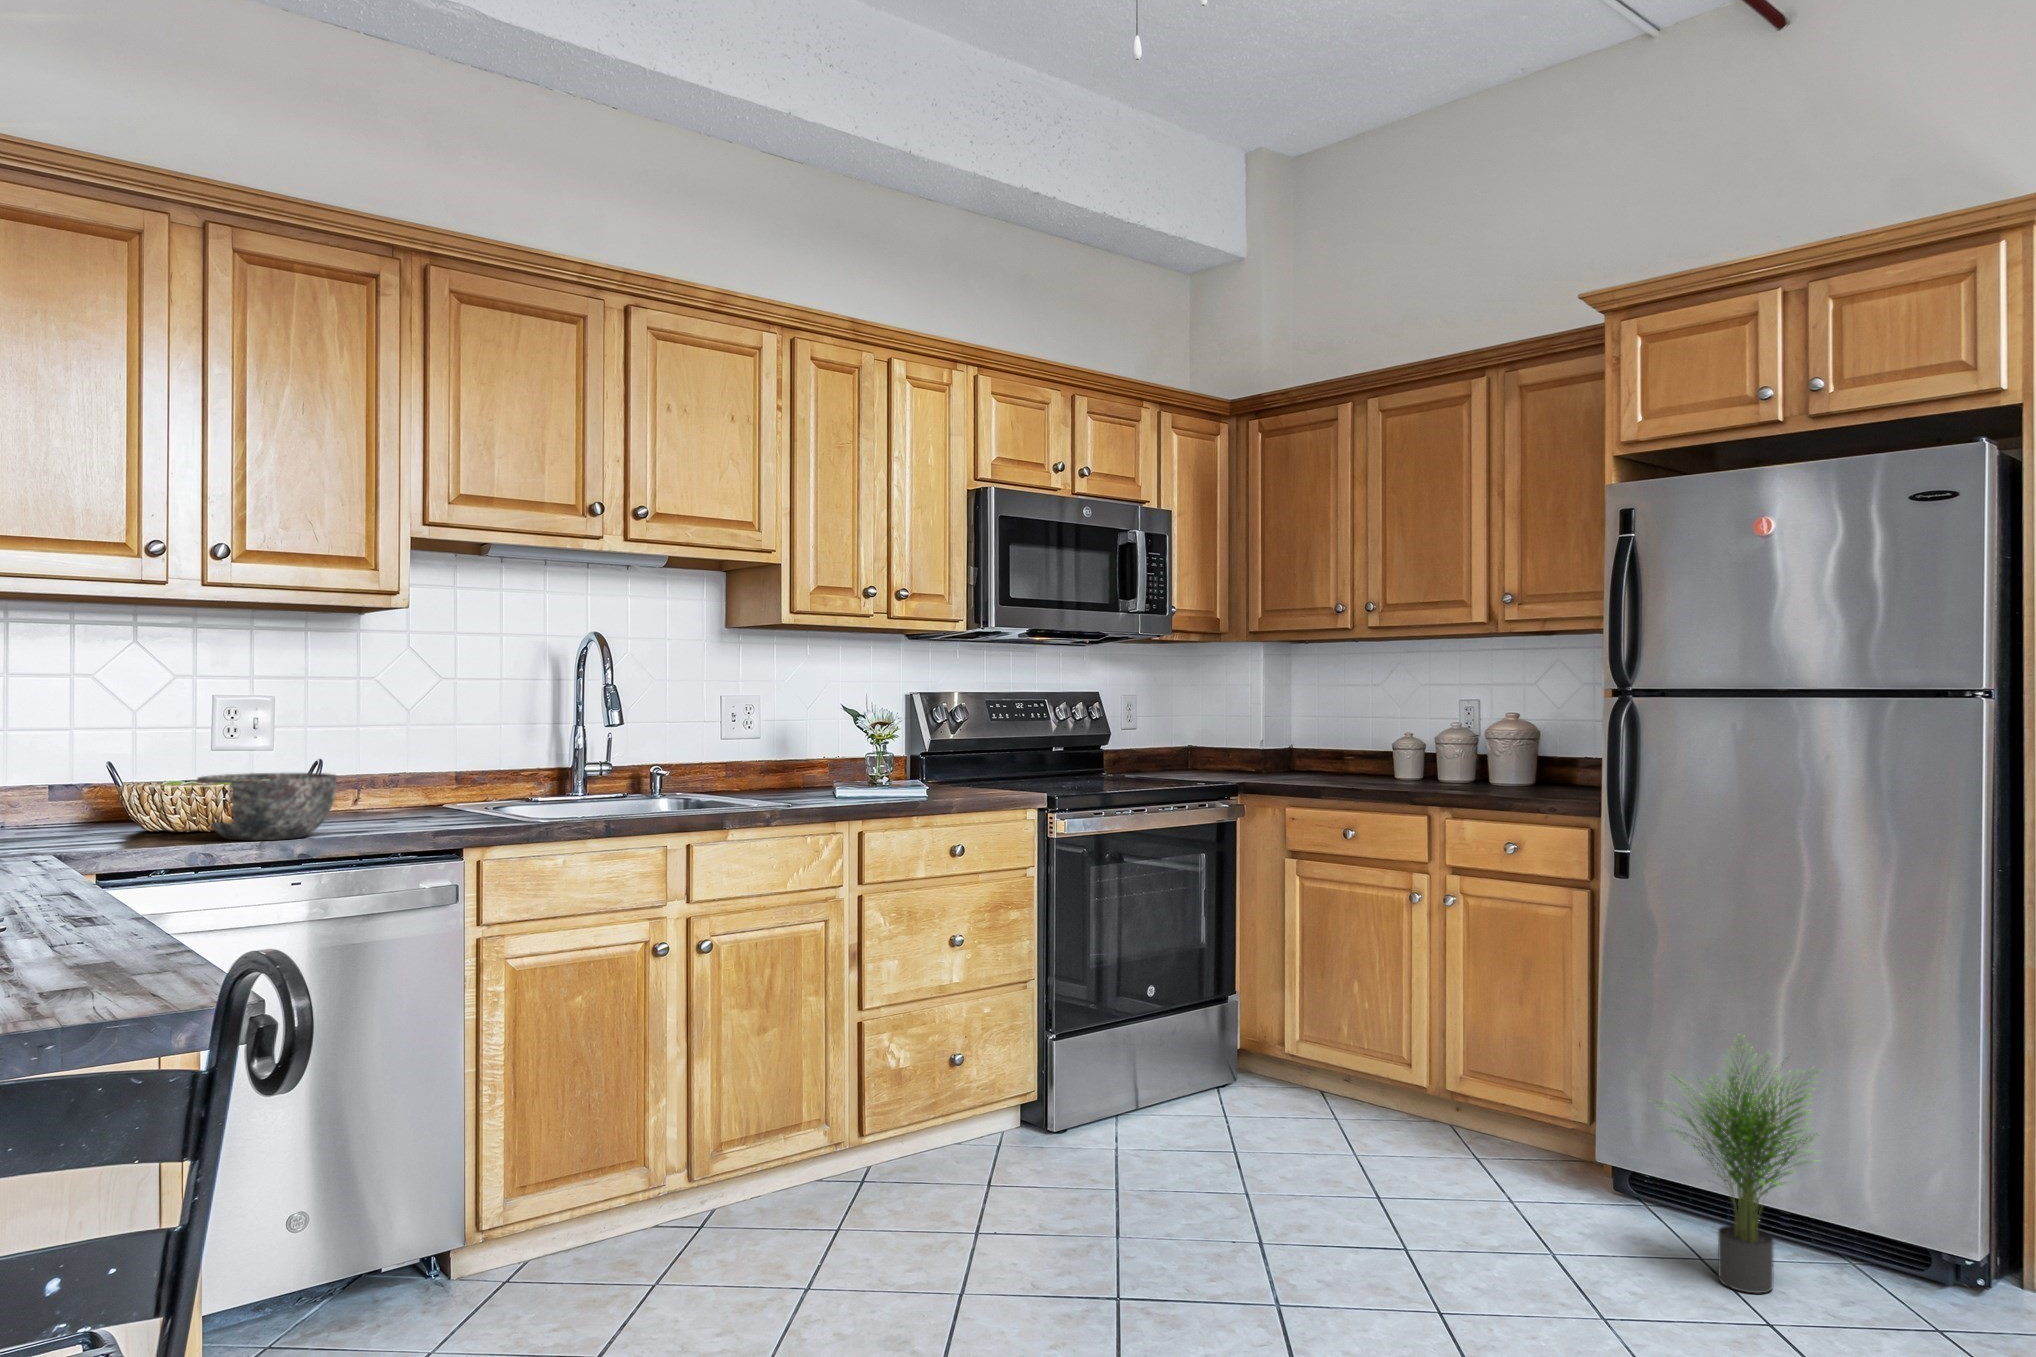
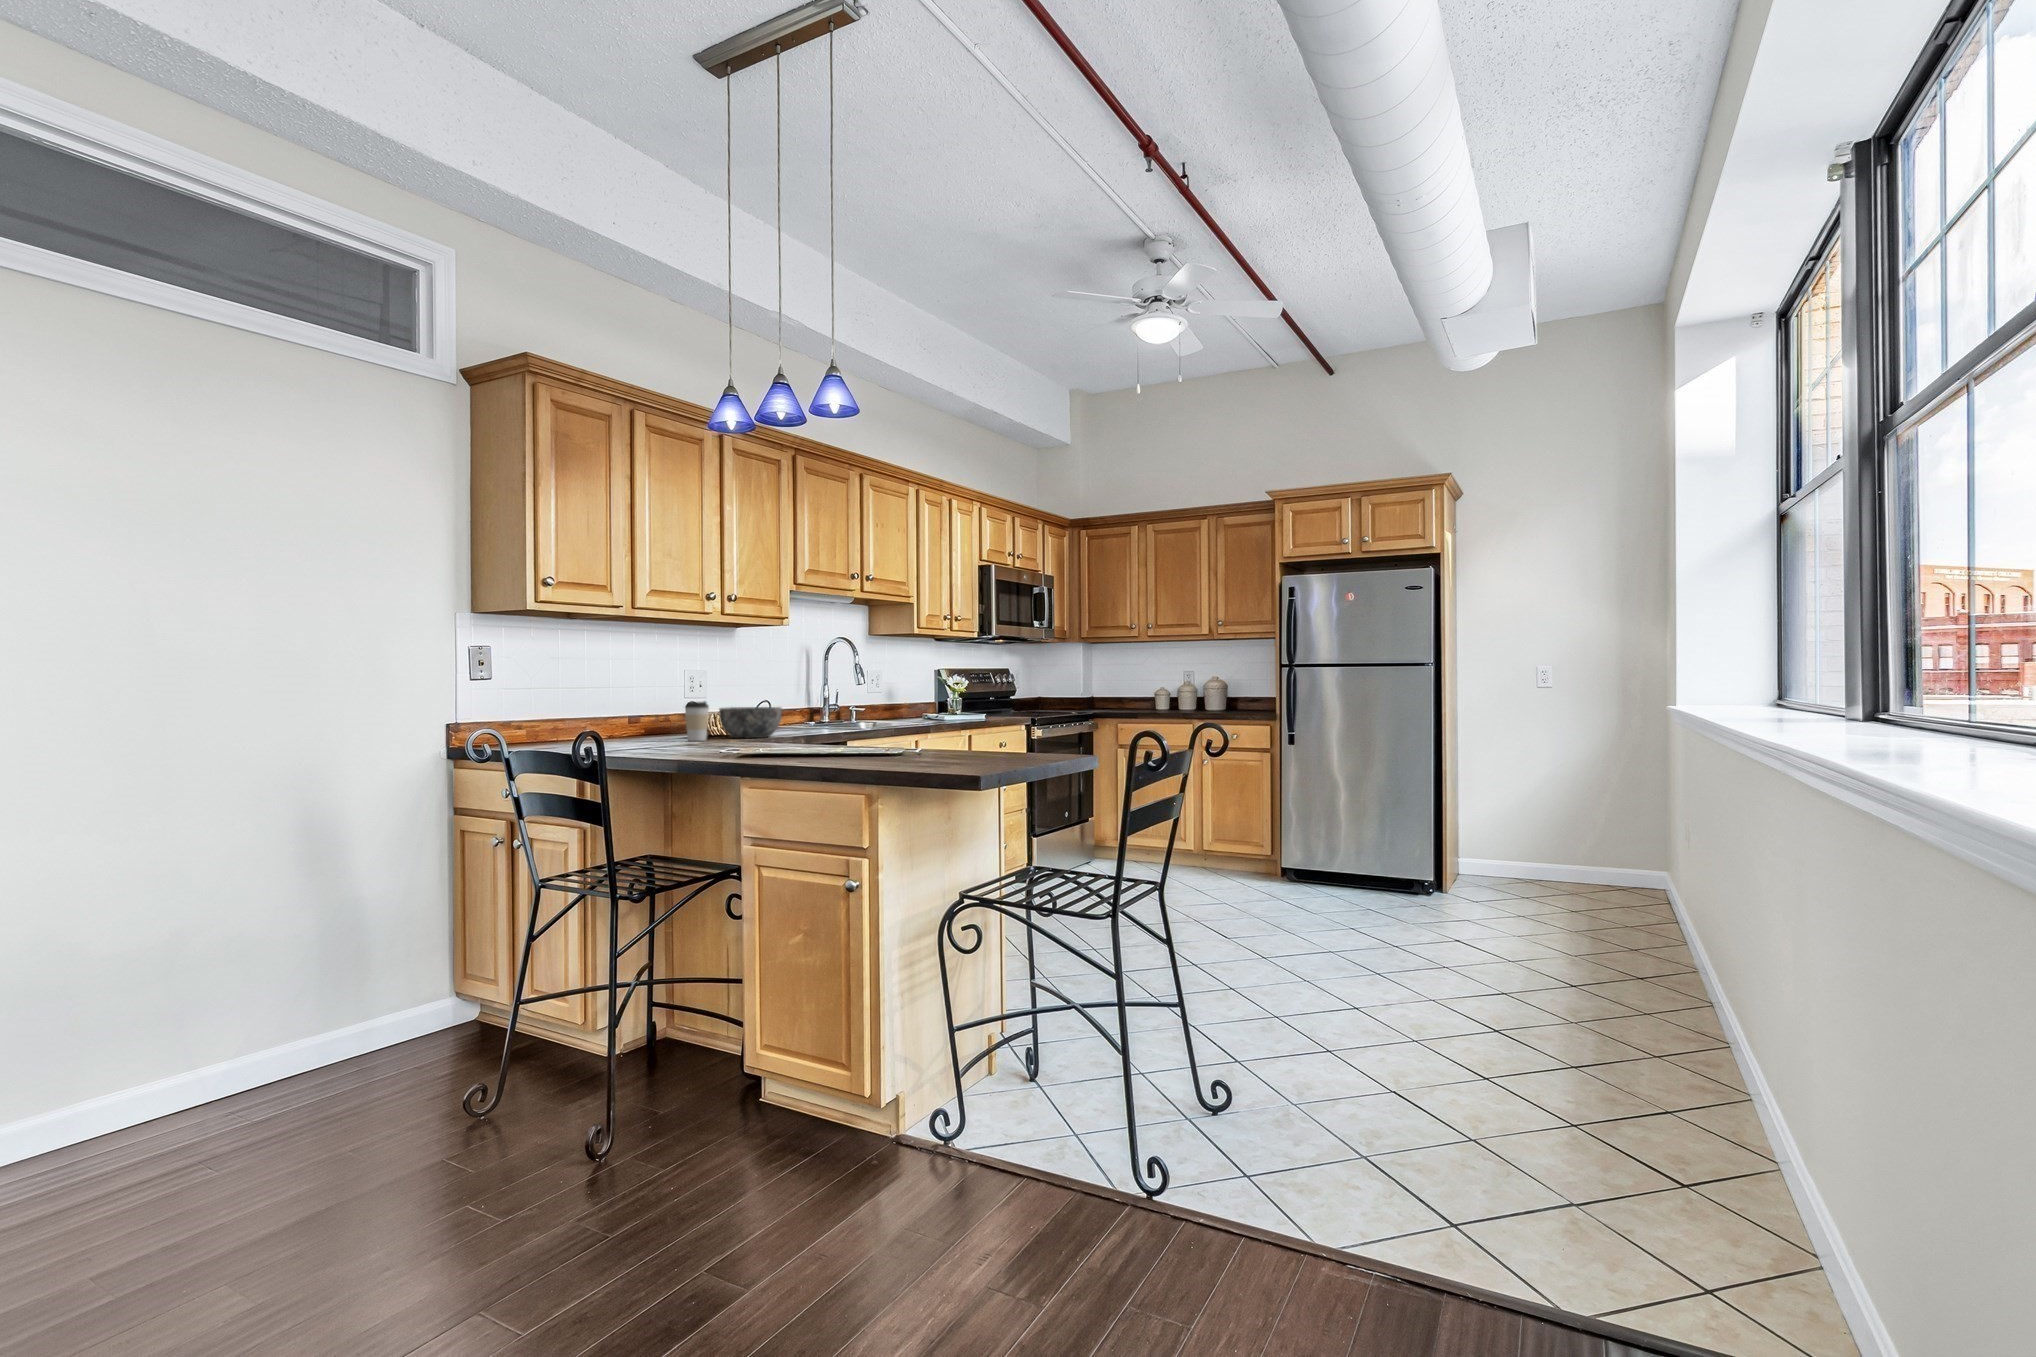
coffee cup: none [49,765,109,848] -> present [685,701,709,741]
potted plant: present [1665,1036,1817,1294] -> none [1310,799,1383,897]

